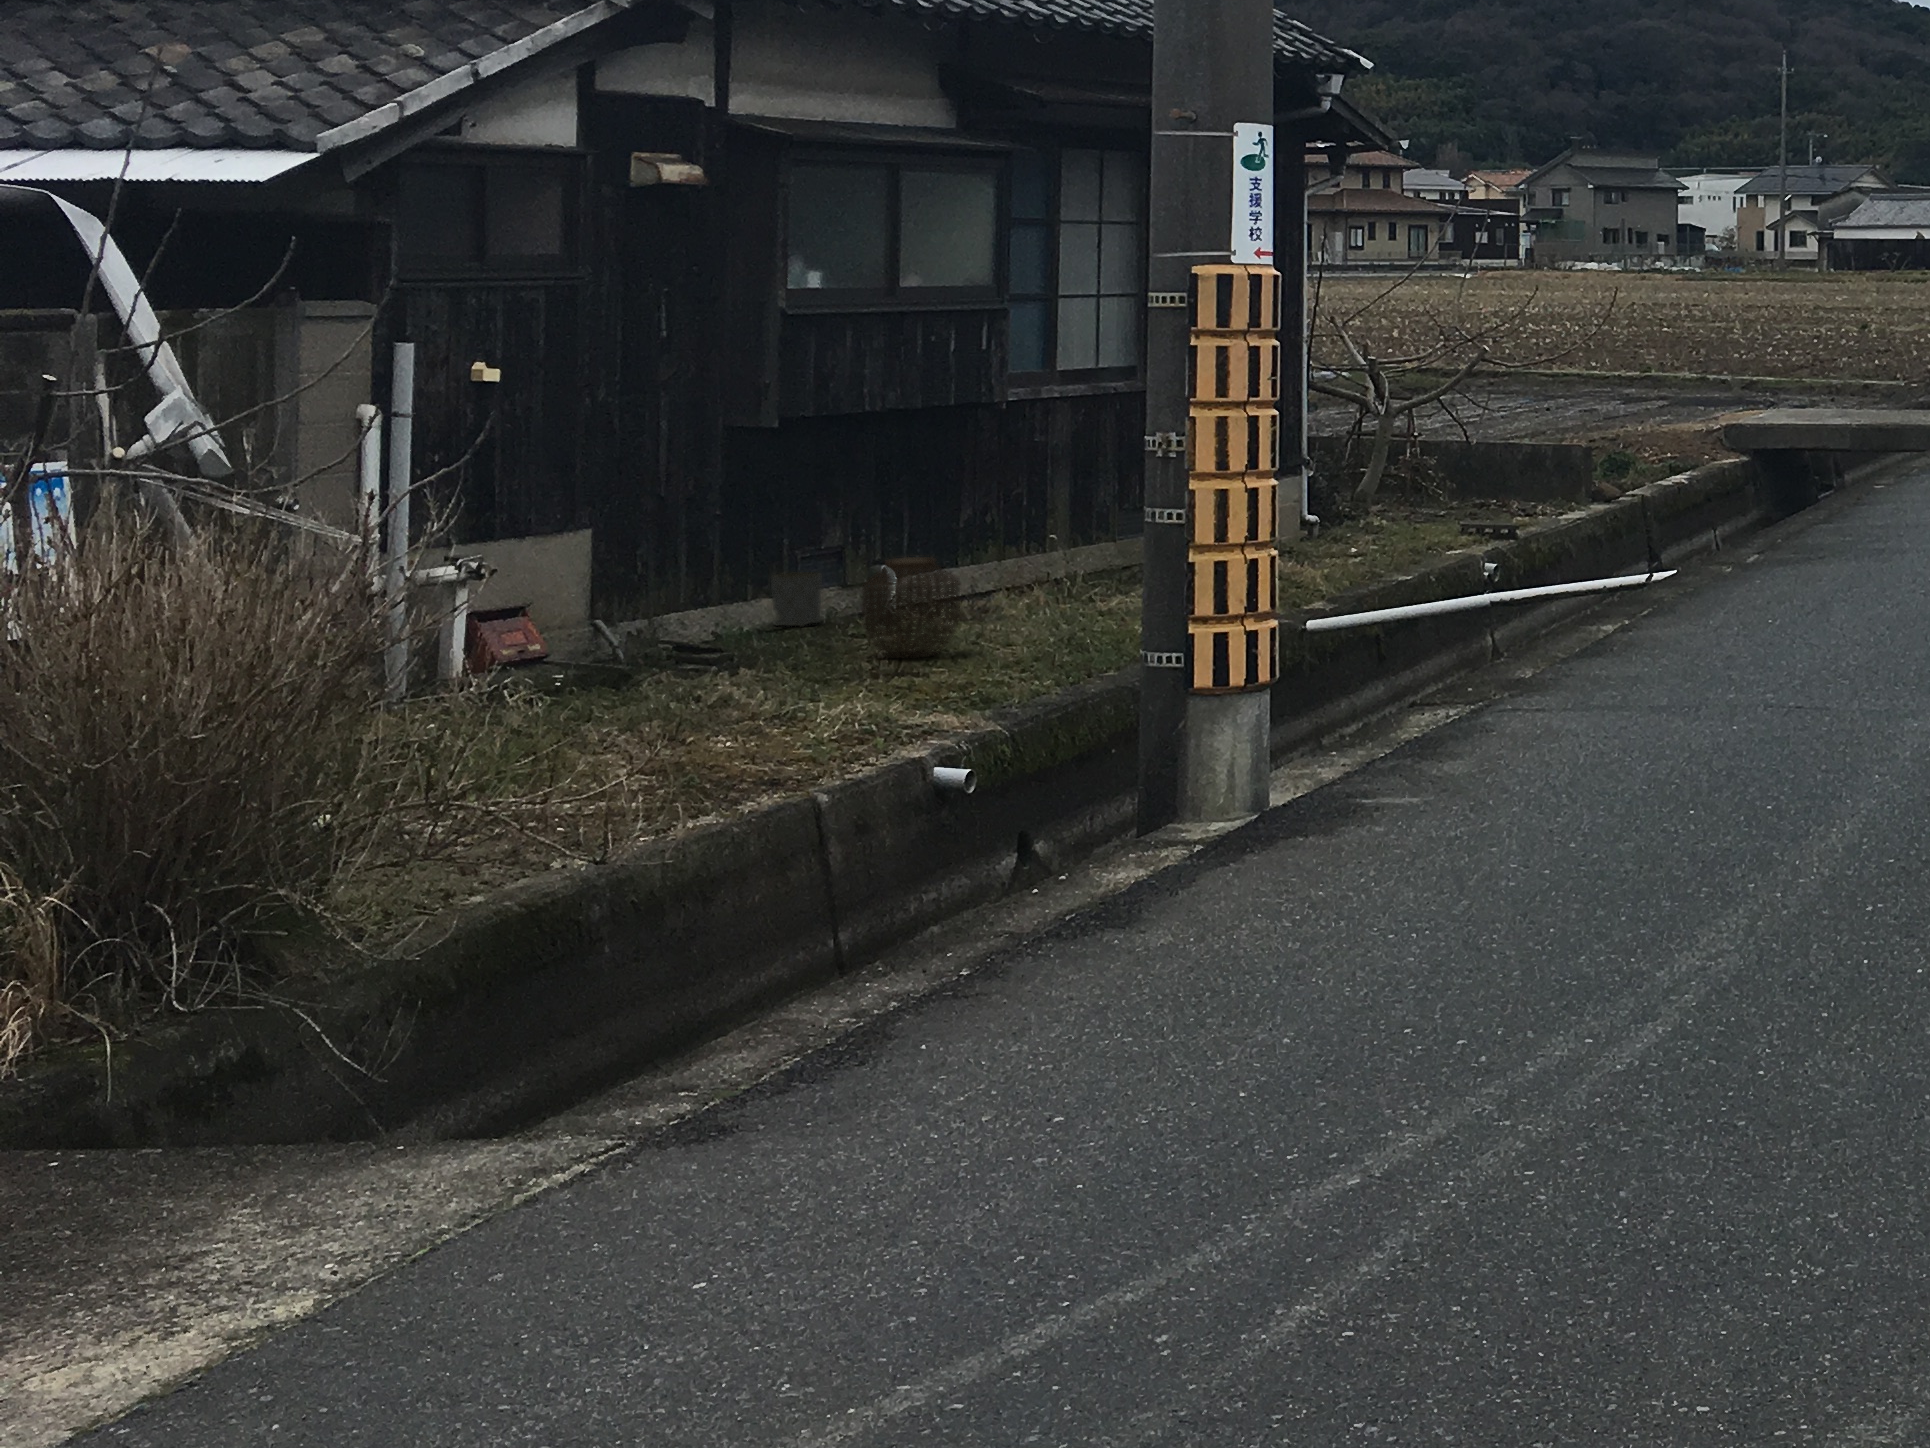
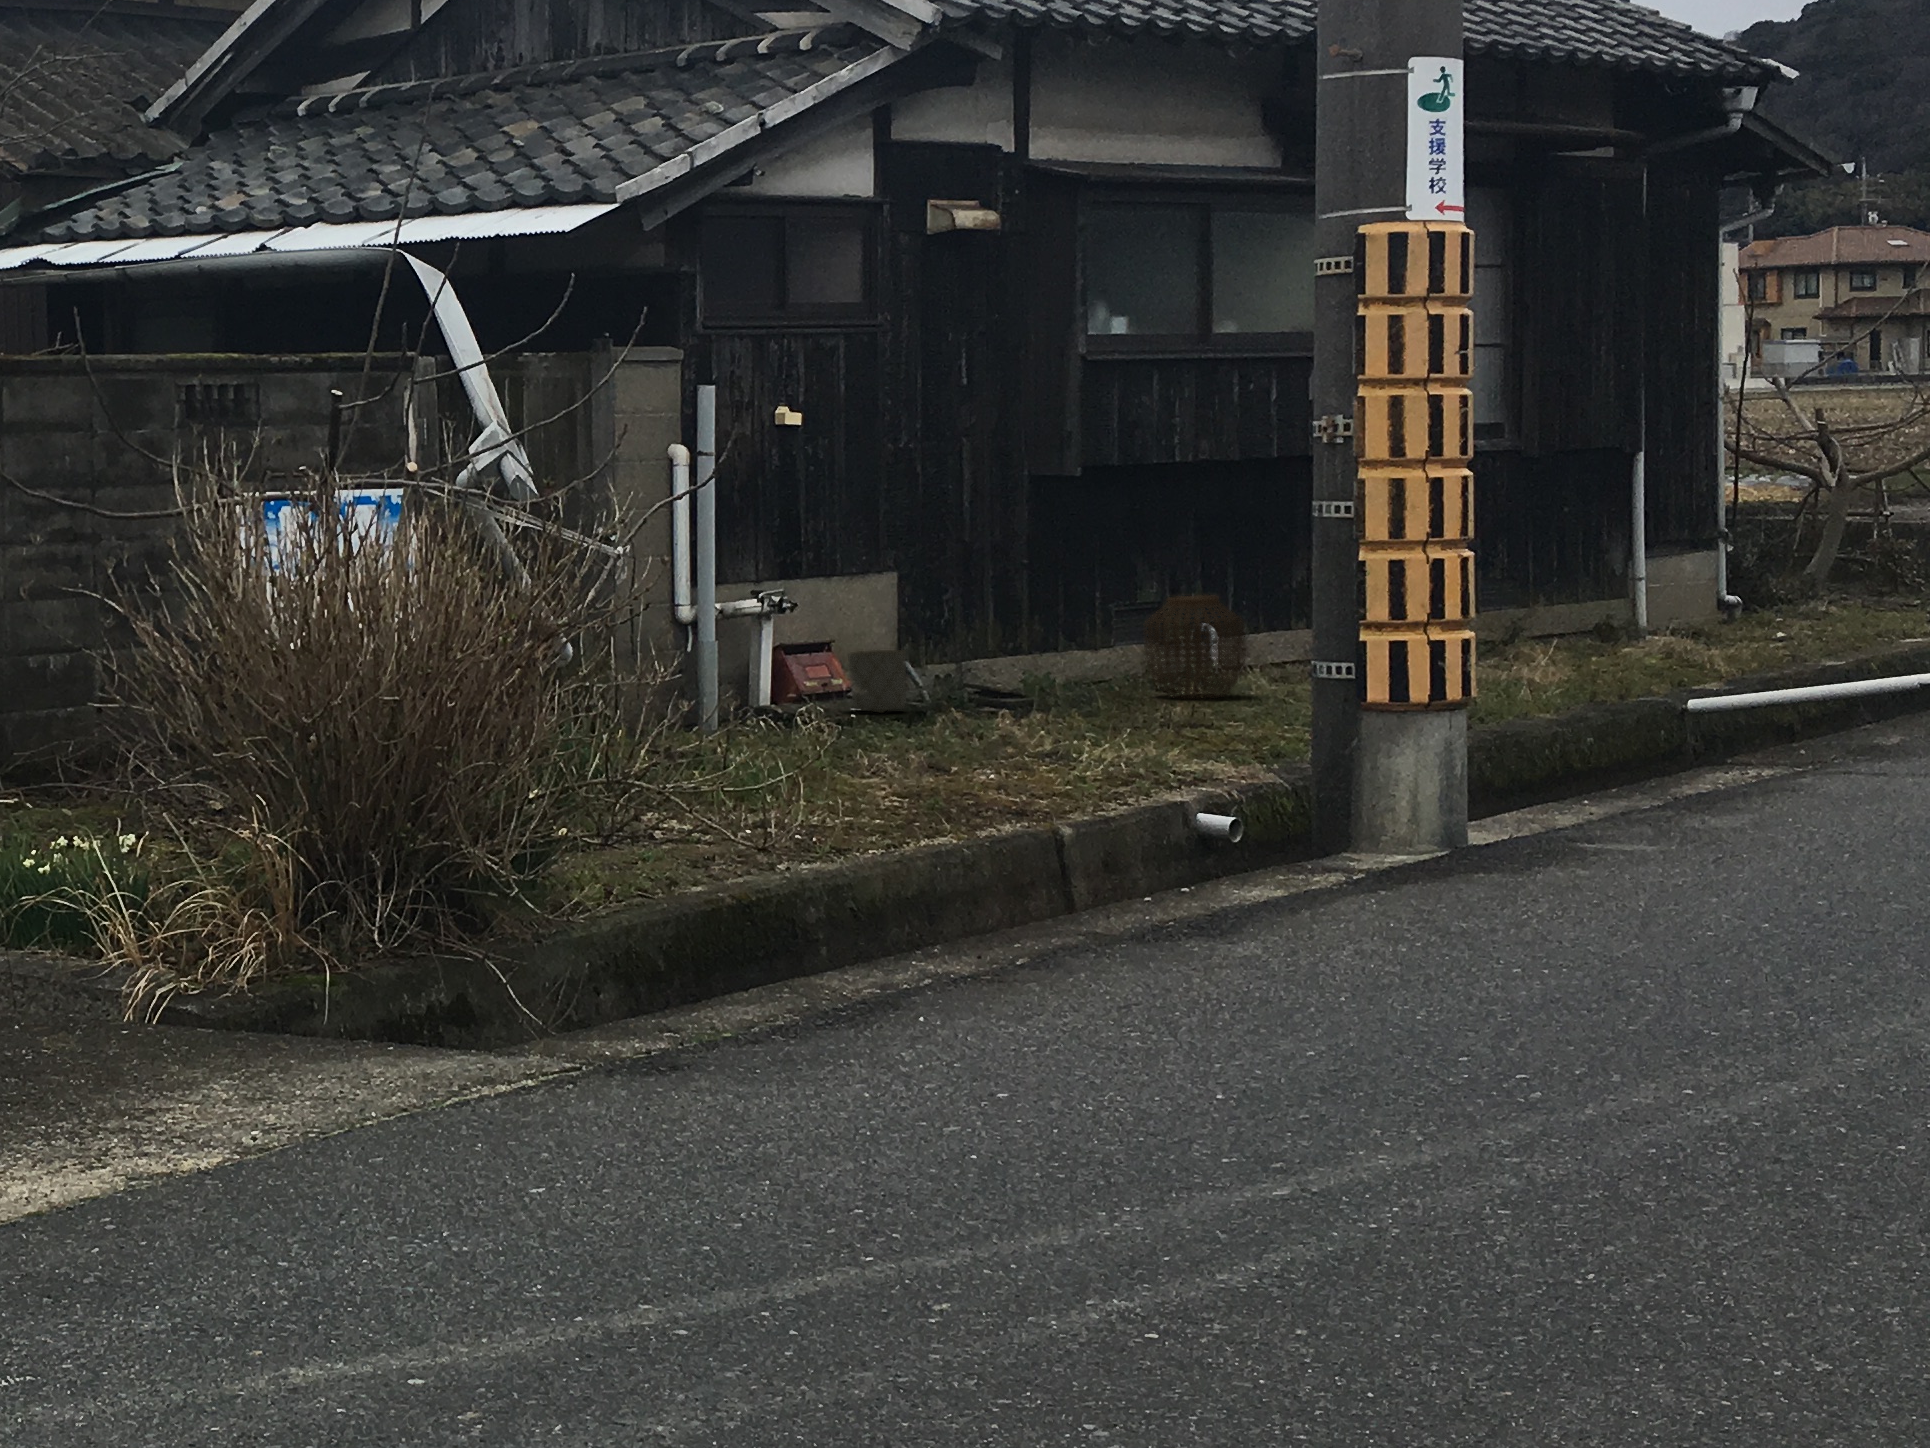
planter: present [771,572,822,626] -> present [848,650,906,713]

